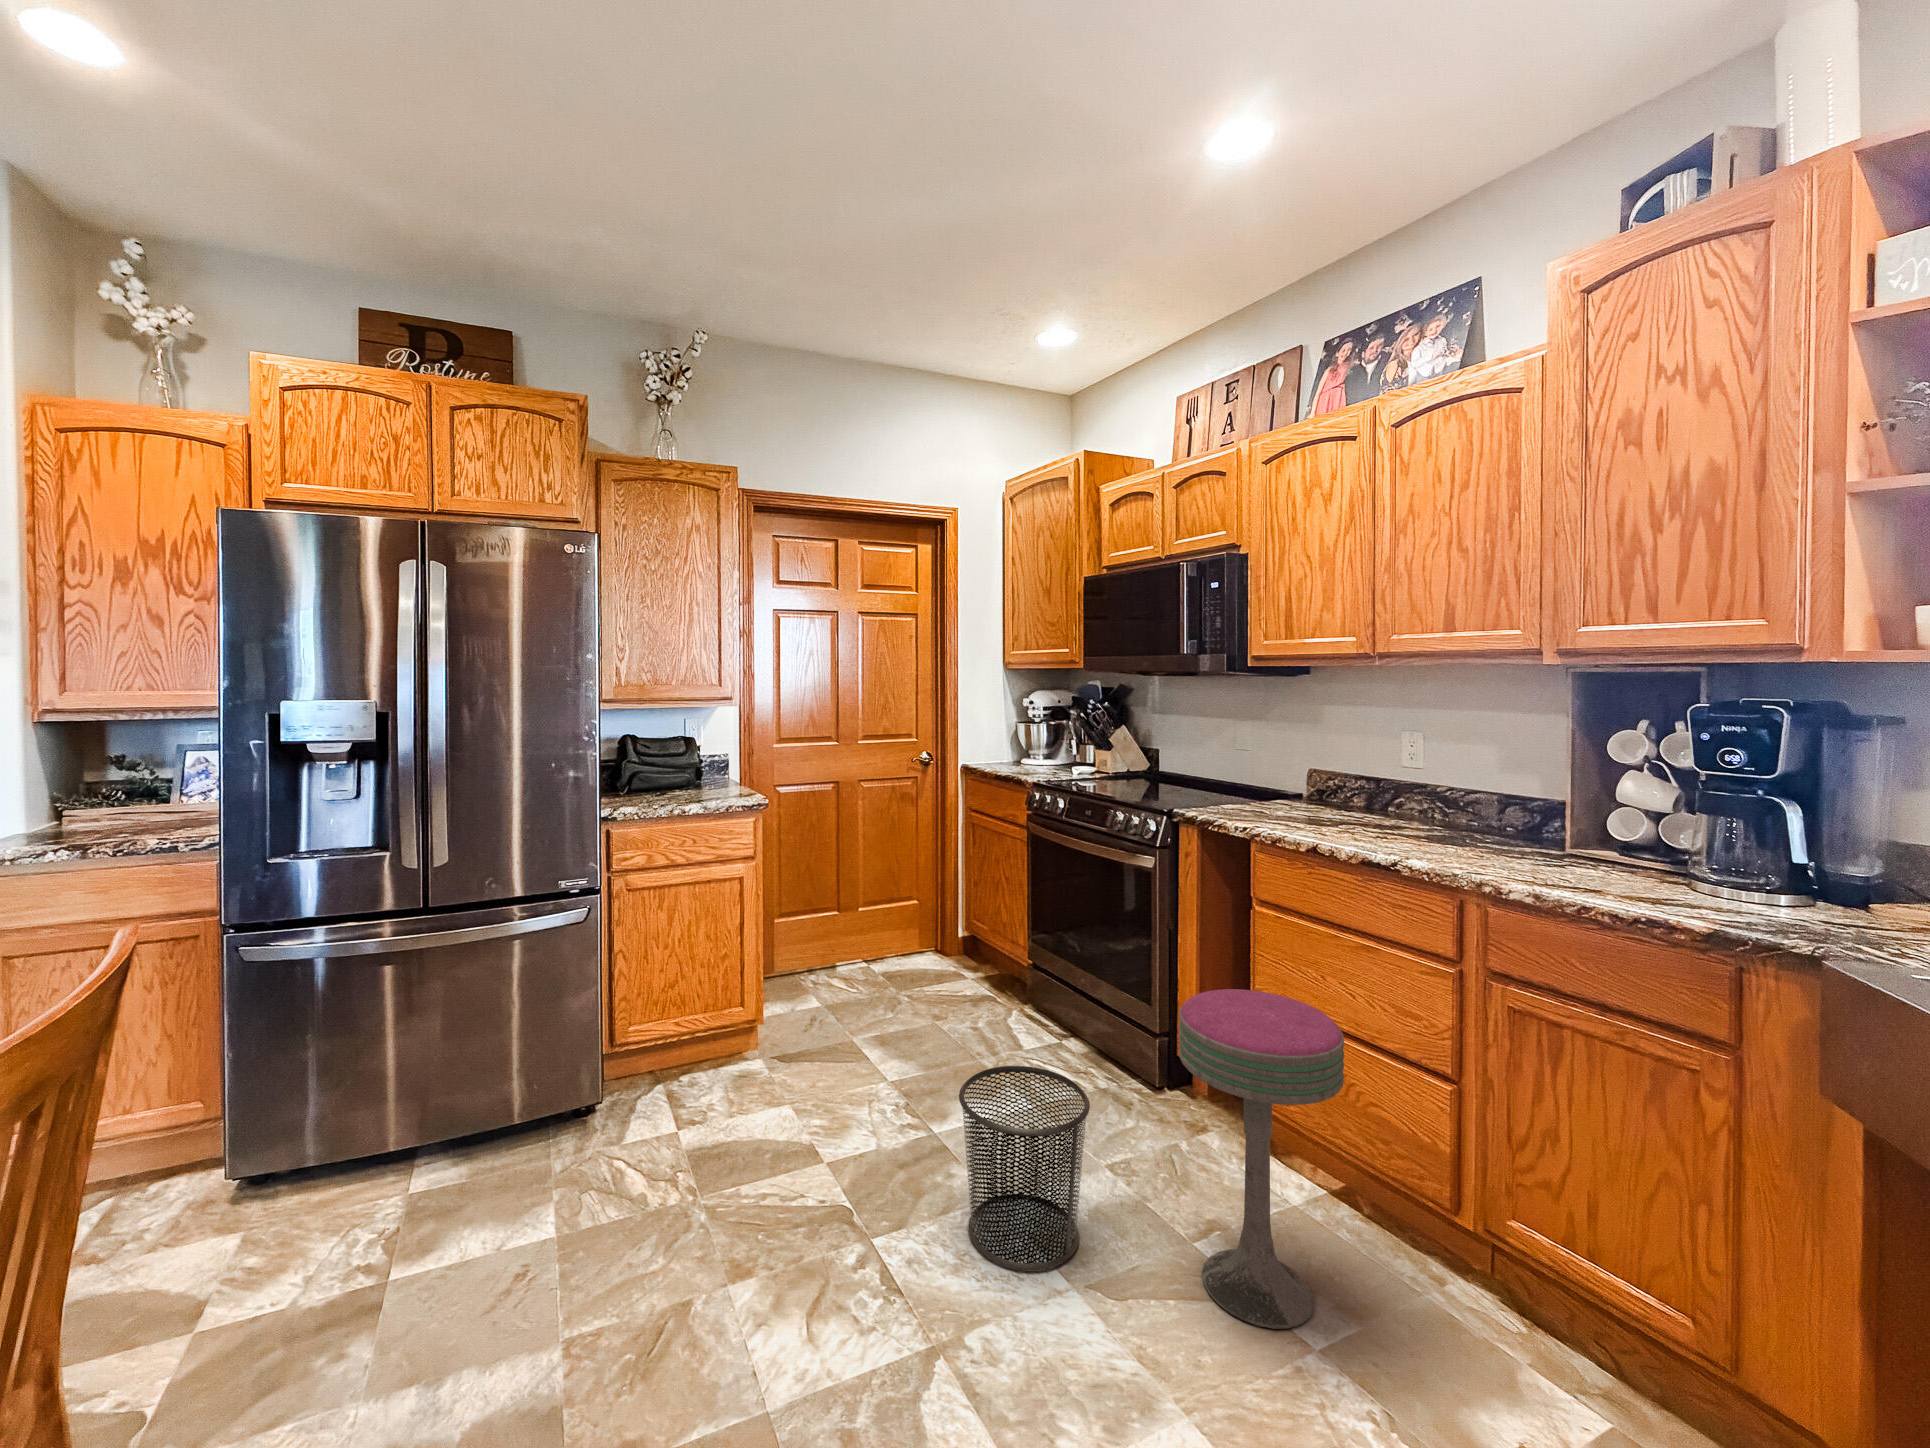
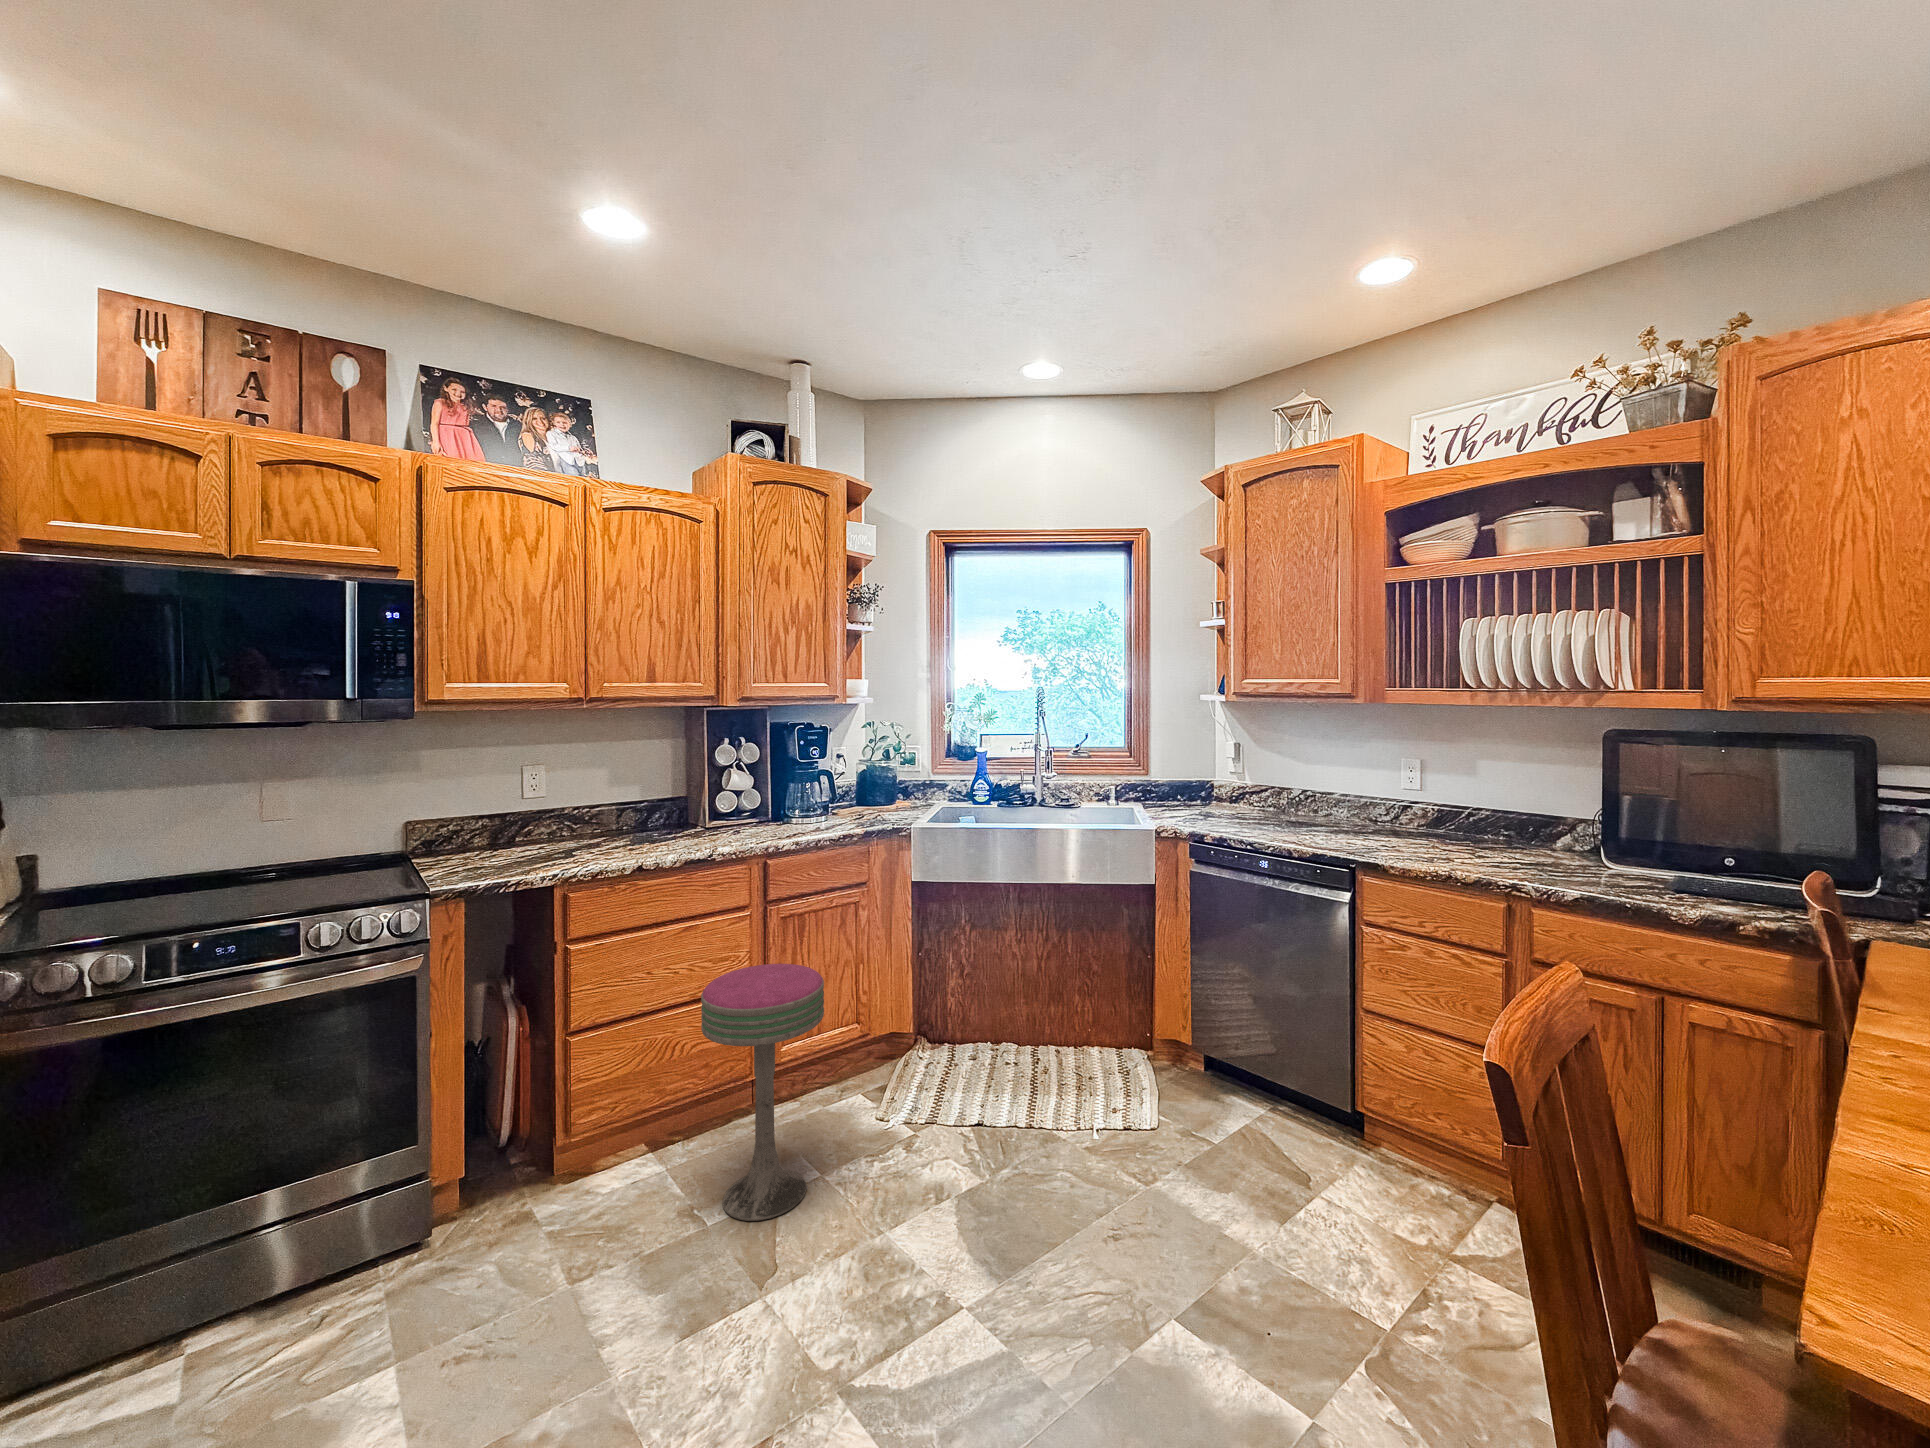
waste bin: present [959,1066,1090,1270] -> none [594,1153,749,1396]

